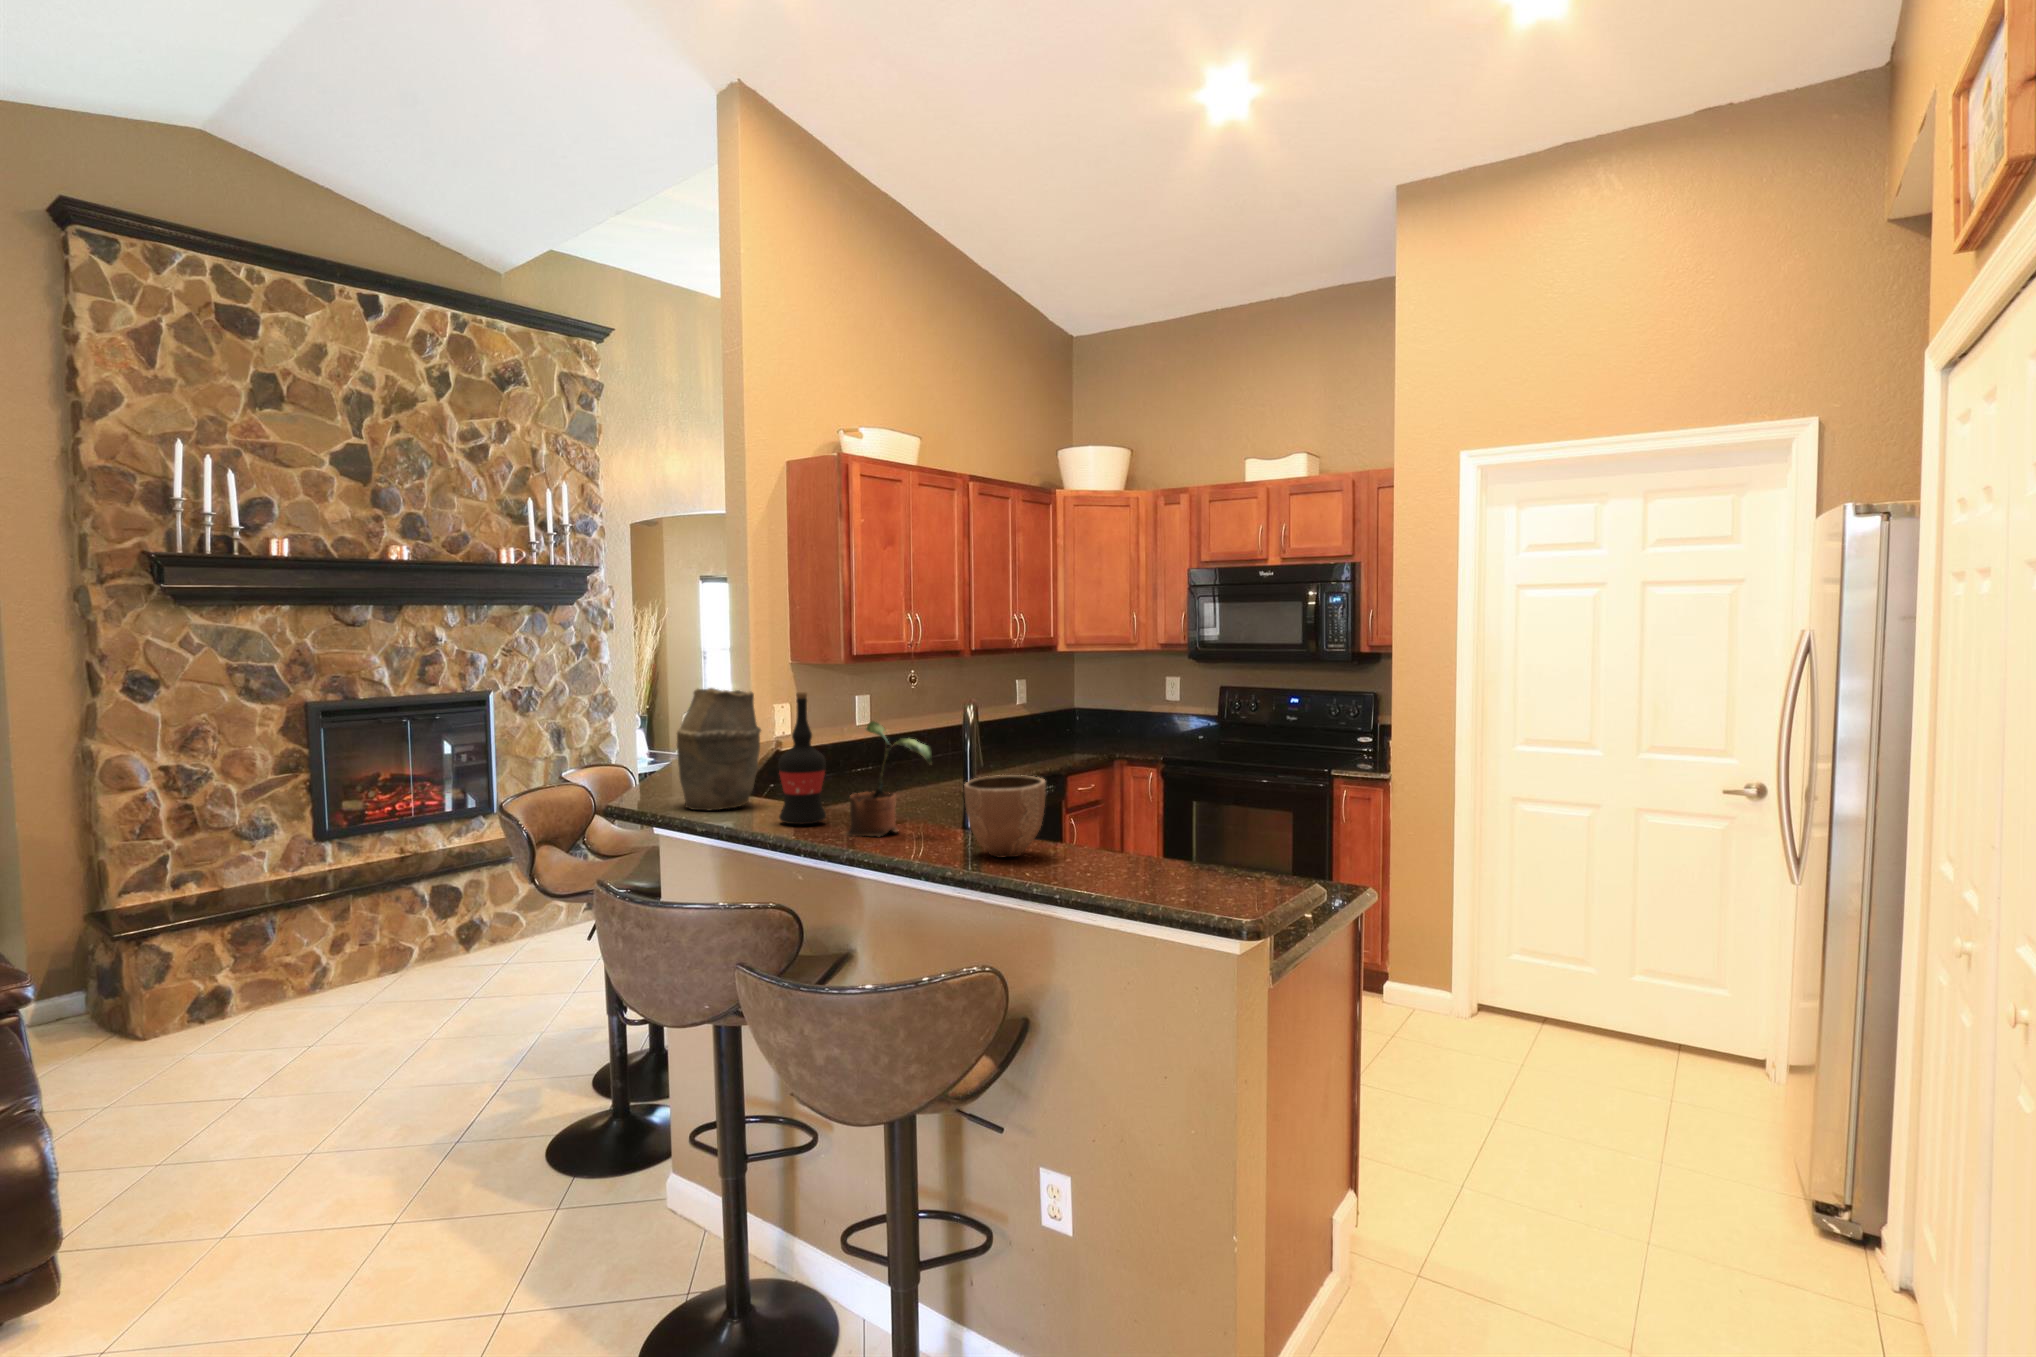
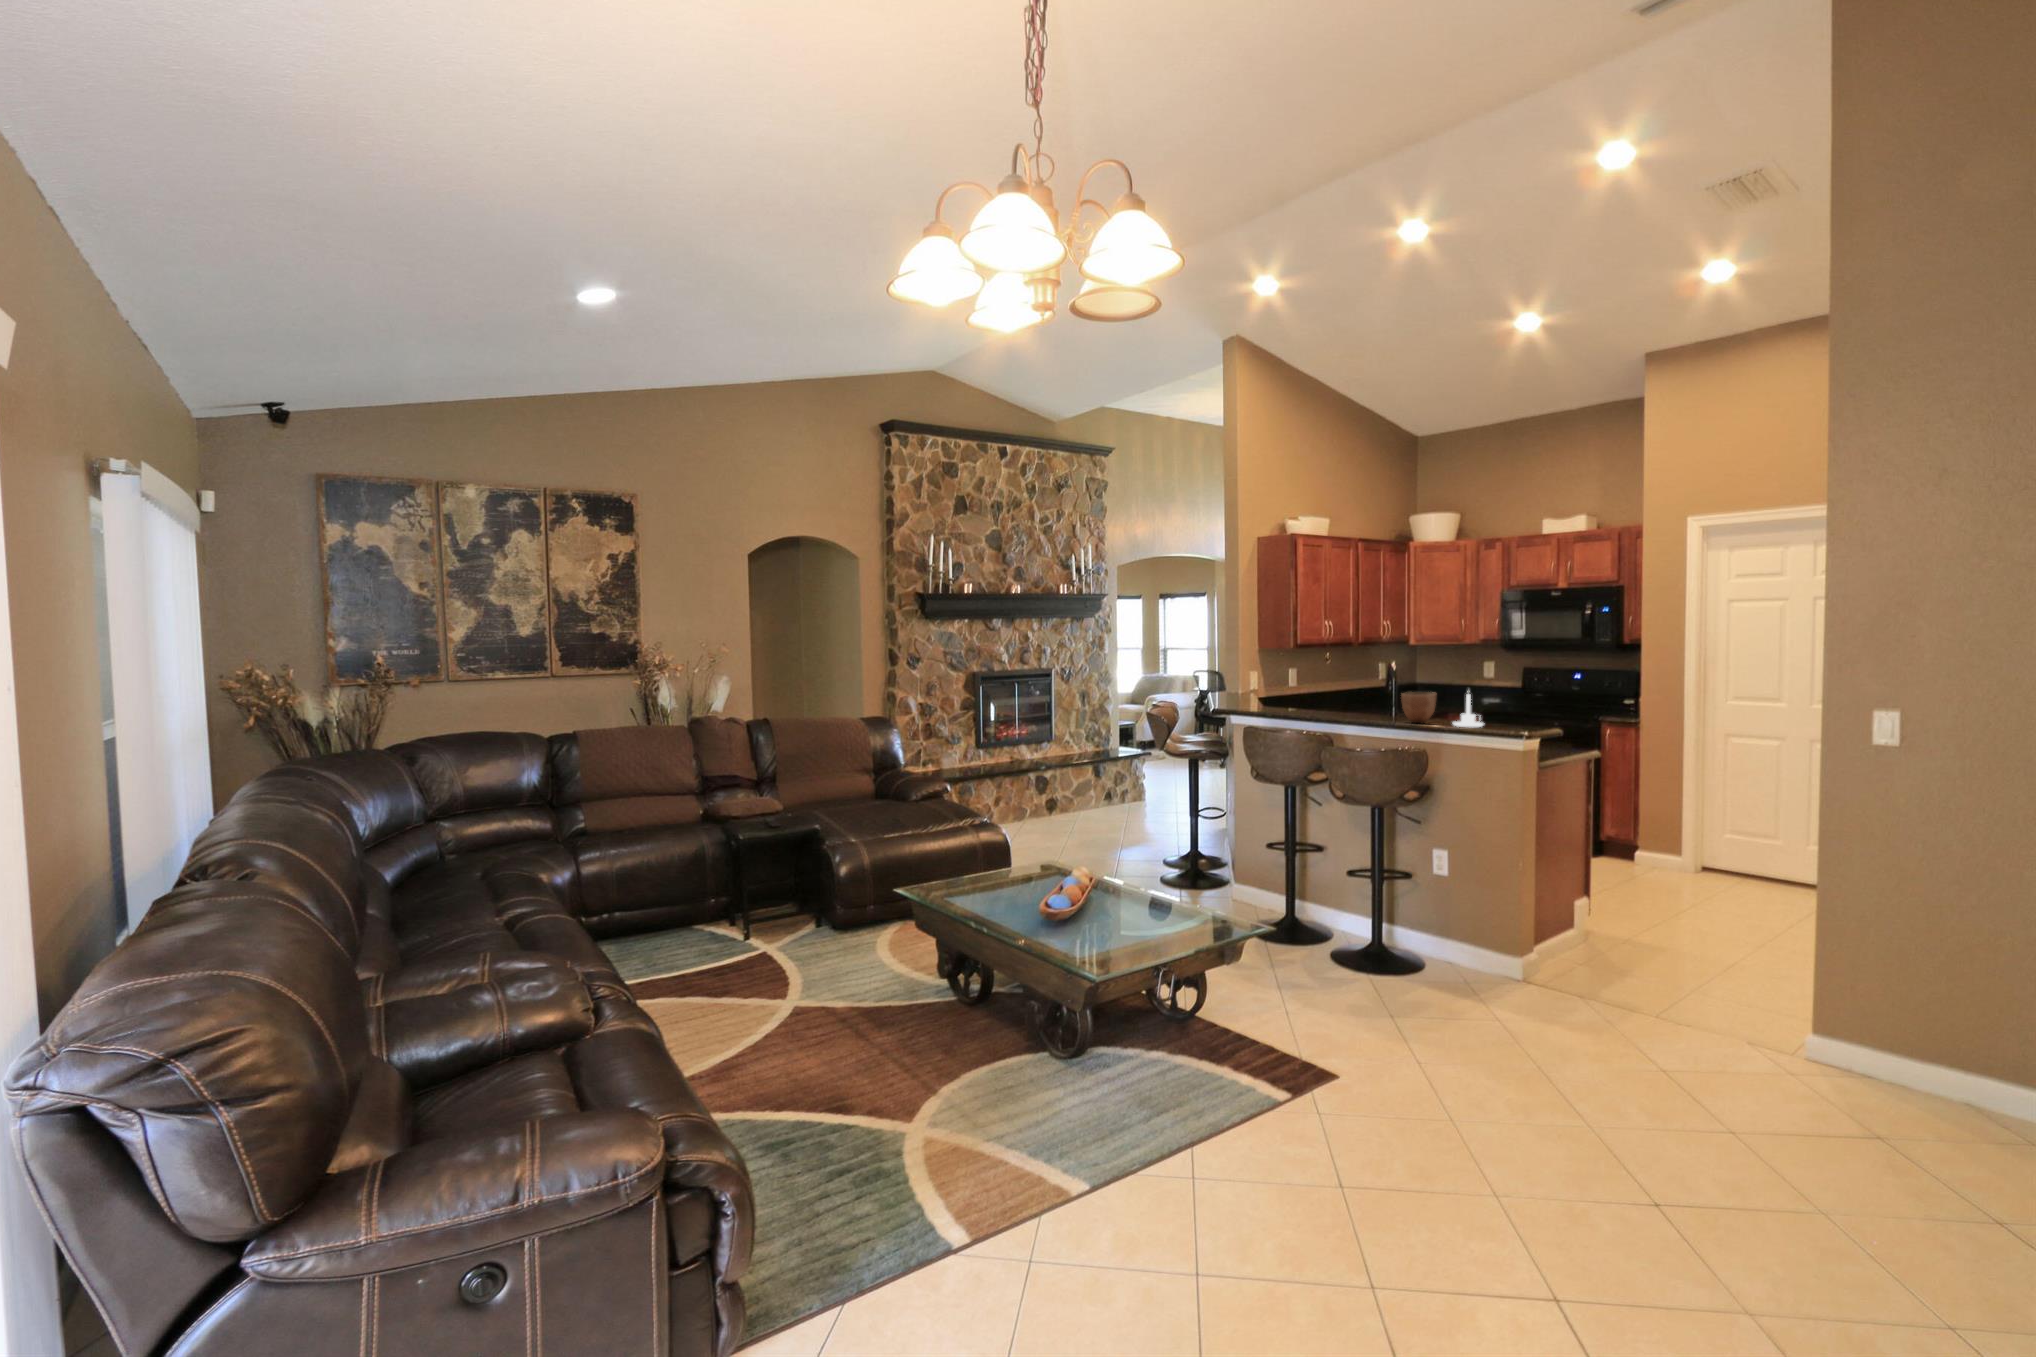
vase: present [677,688,761,811] -> none [1250,659,1288,713]
wine bottle: present [778,692,826,825] -> none [1307,659,1328,716]
potted plant: present [842,721,932,836] -> none [1338,670,1381,719]
candle holder: none [1076,775,1154,881] -> present [1453,694,1483,727]

